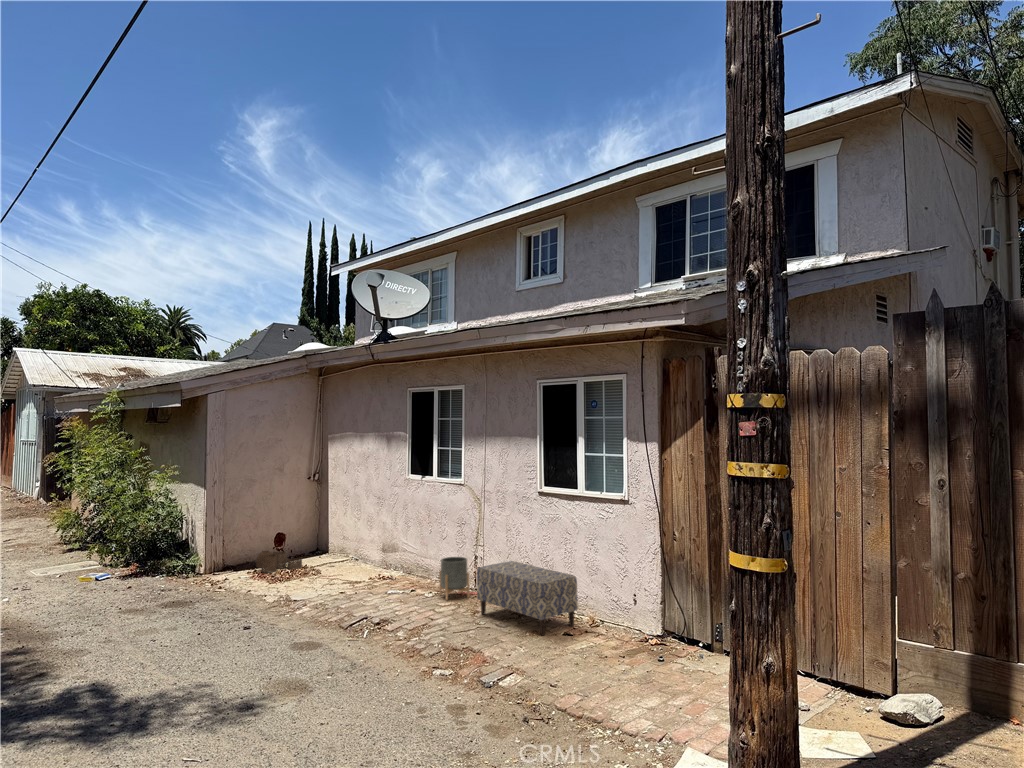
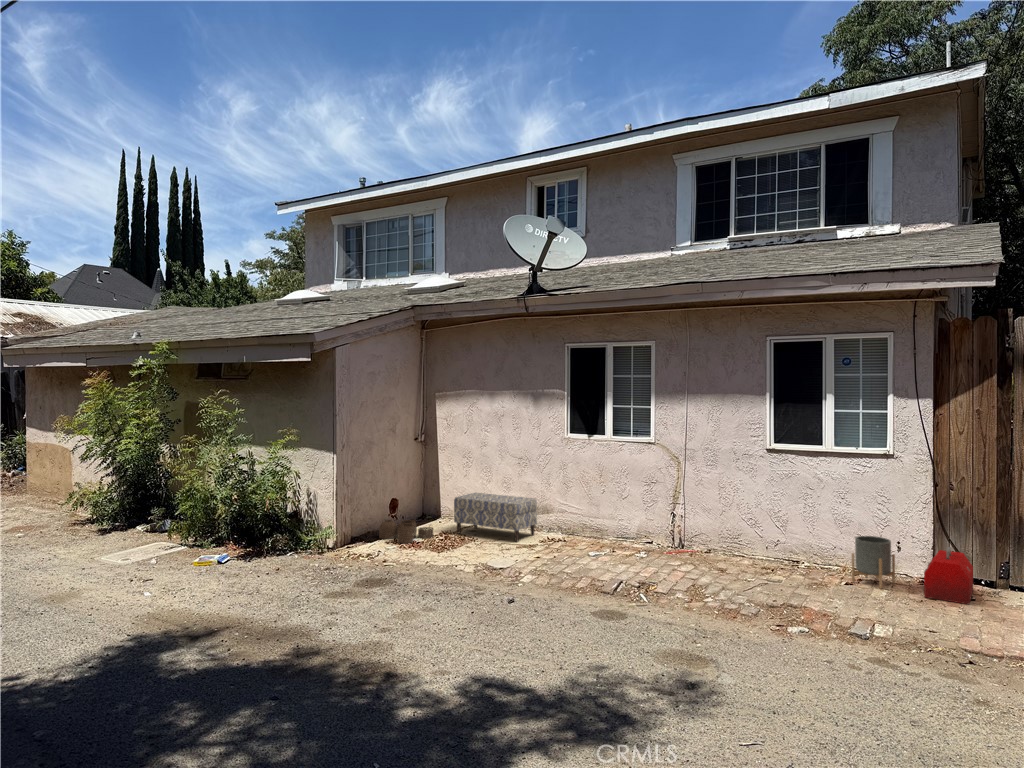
planter: present [439,557,470,600] -> present [852,536,895,589]
bench: present [477,561,578,635] -> present [454,493,537,542]
toolbox: none [619,604,691,669] -> present [924,547,973,605]

